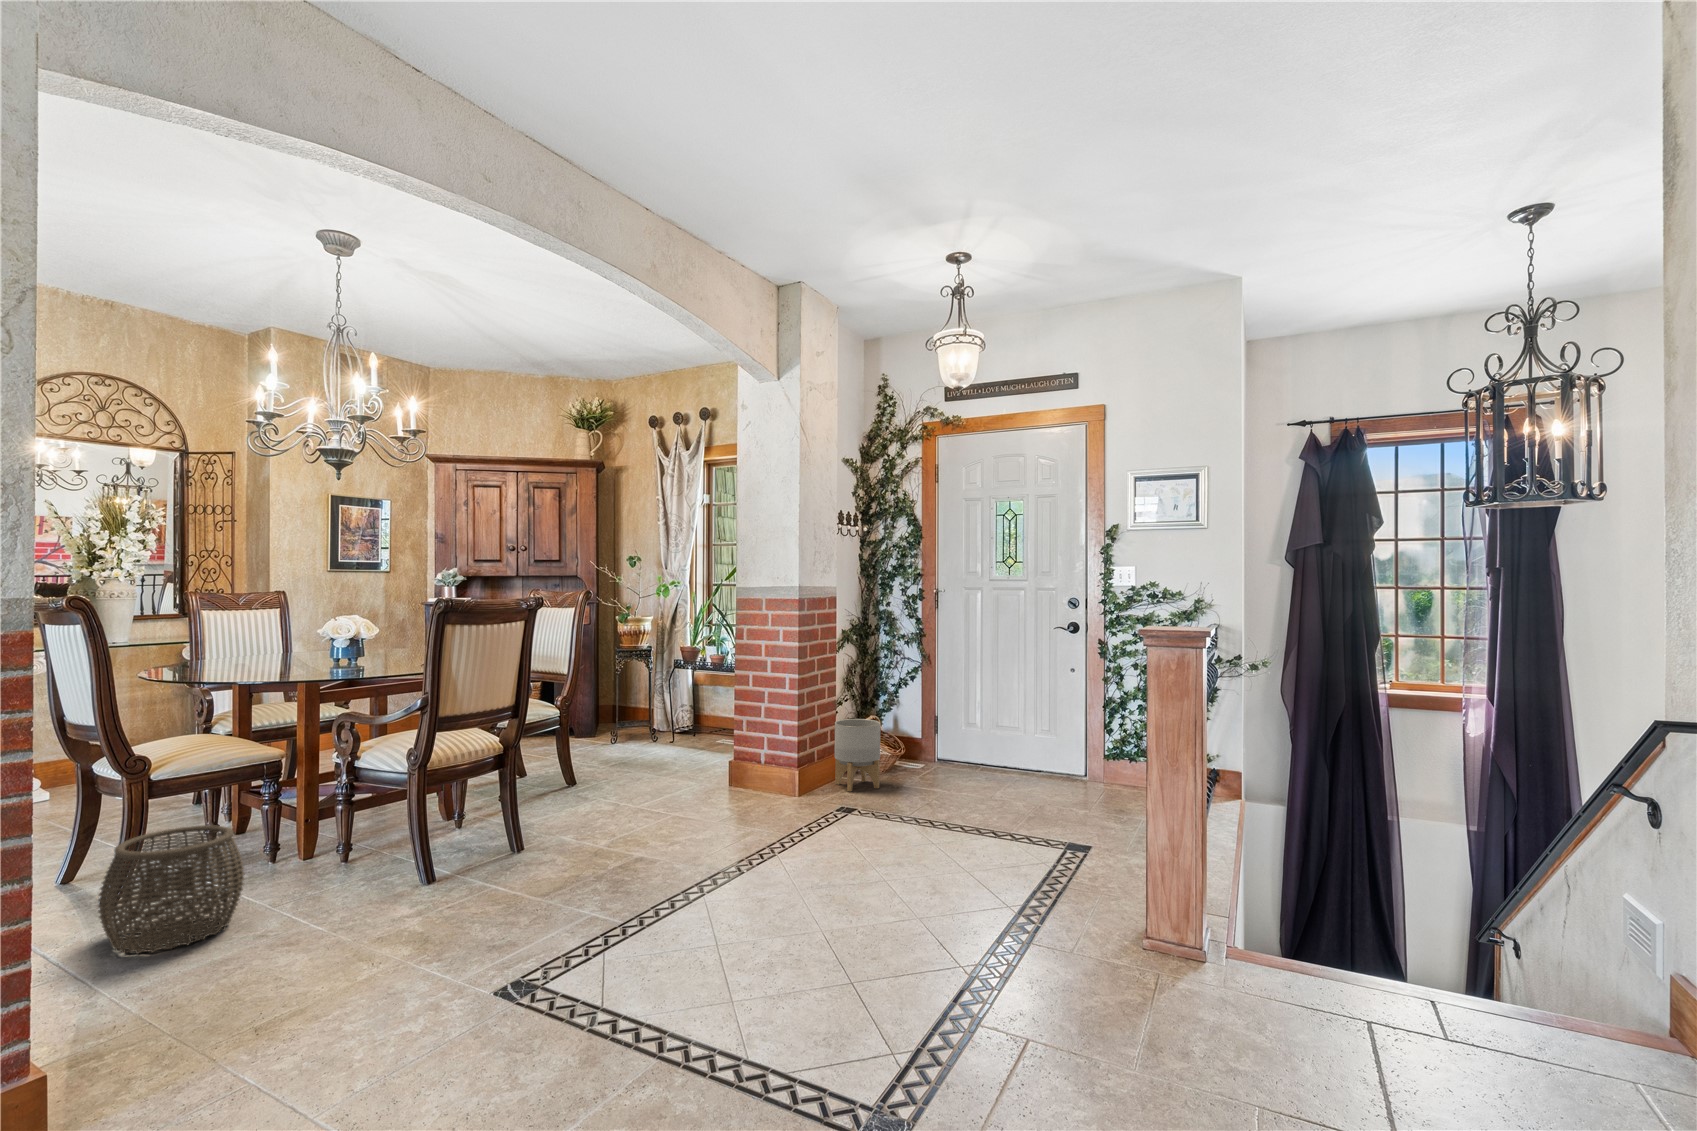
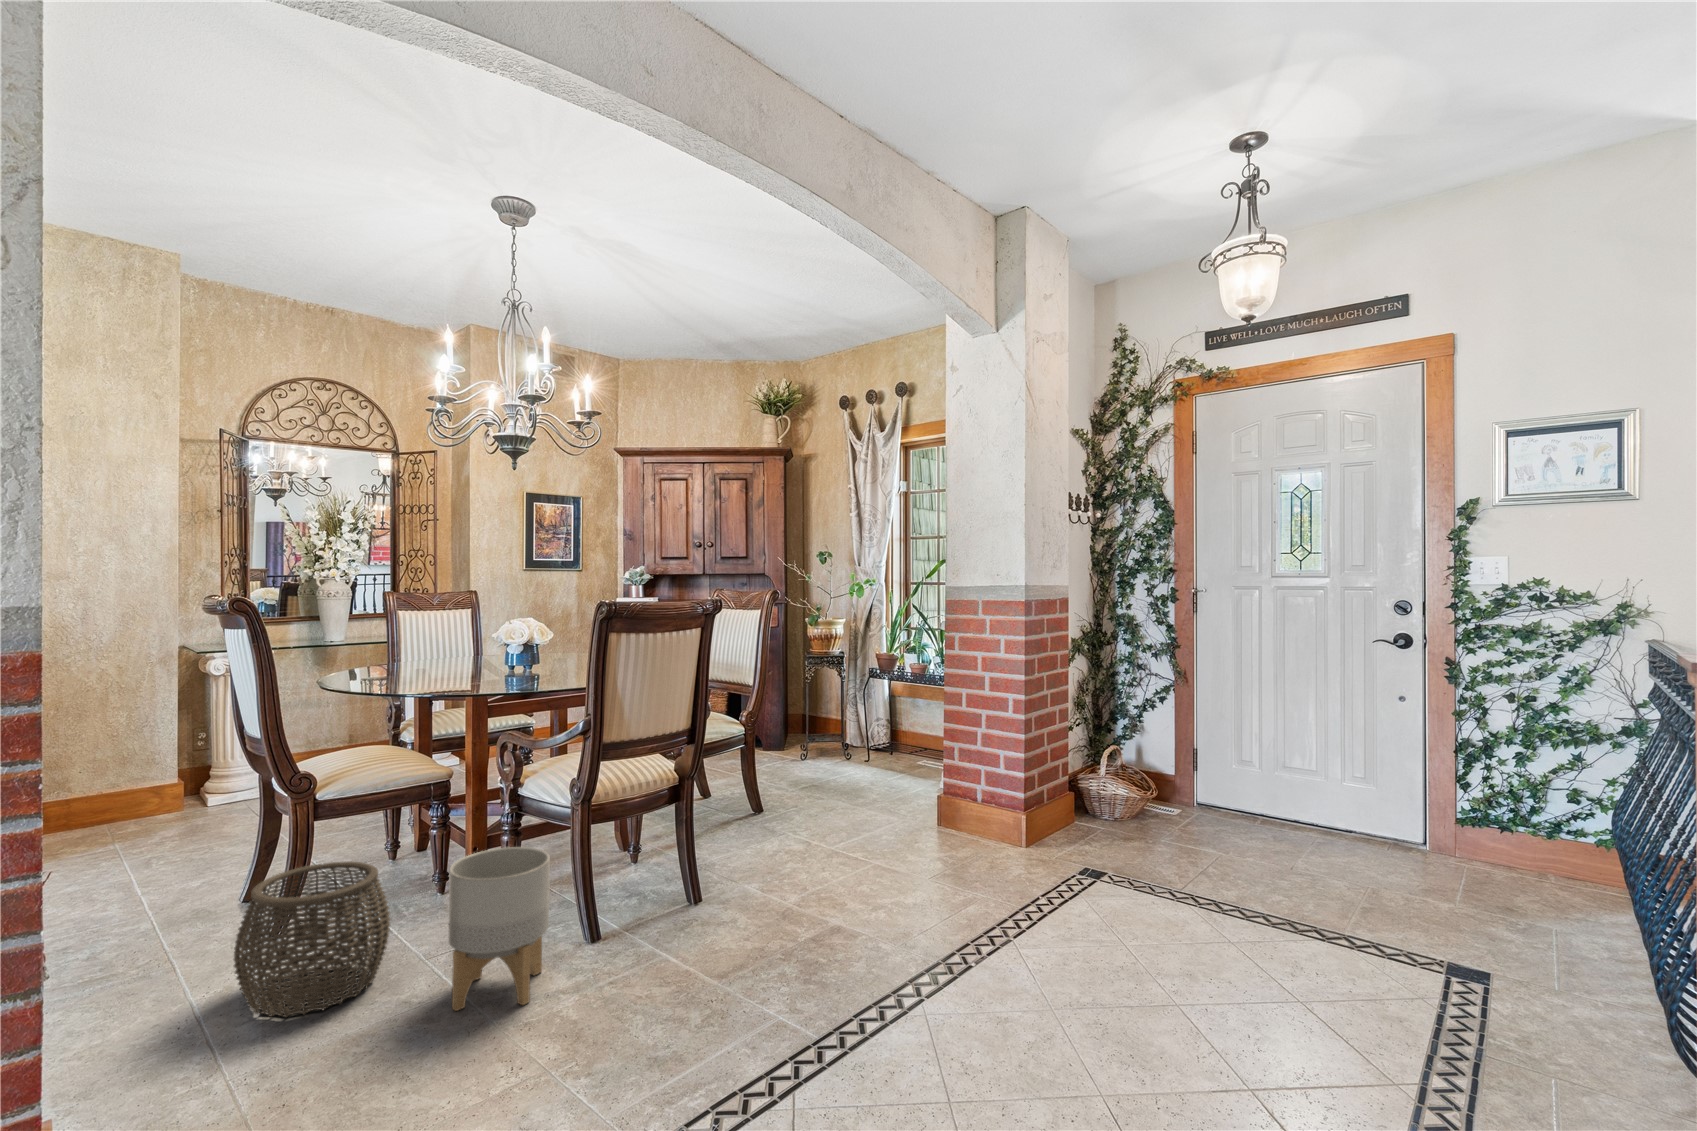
planter: present [835,719,880,792] -> present [448,847,550,1011]

